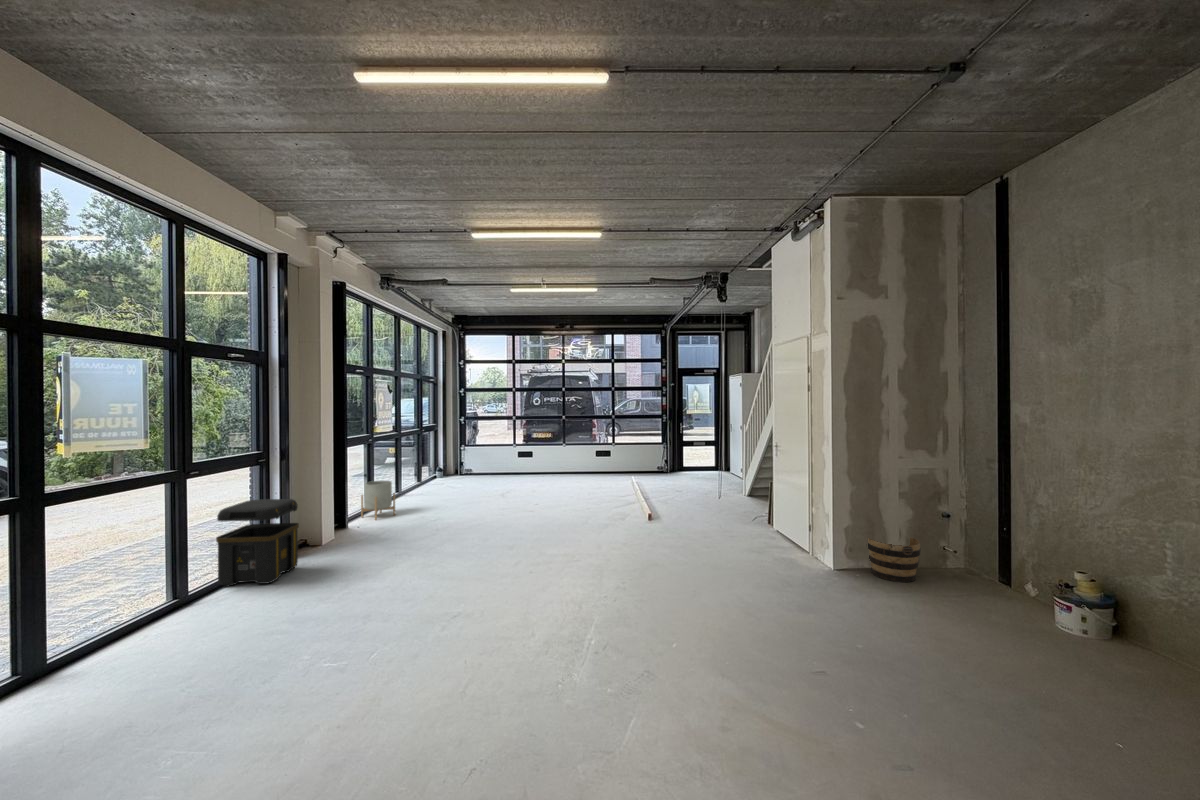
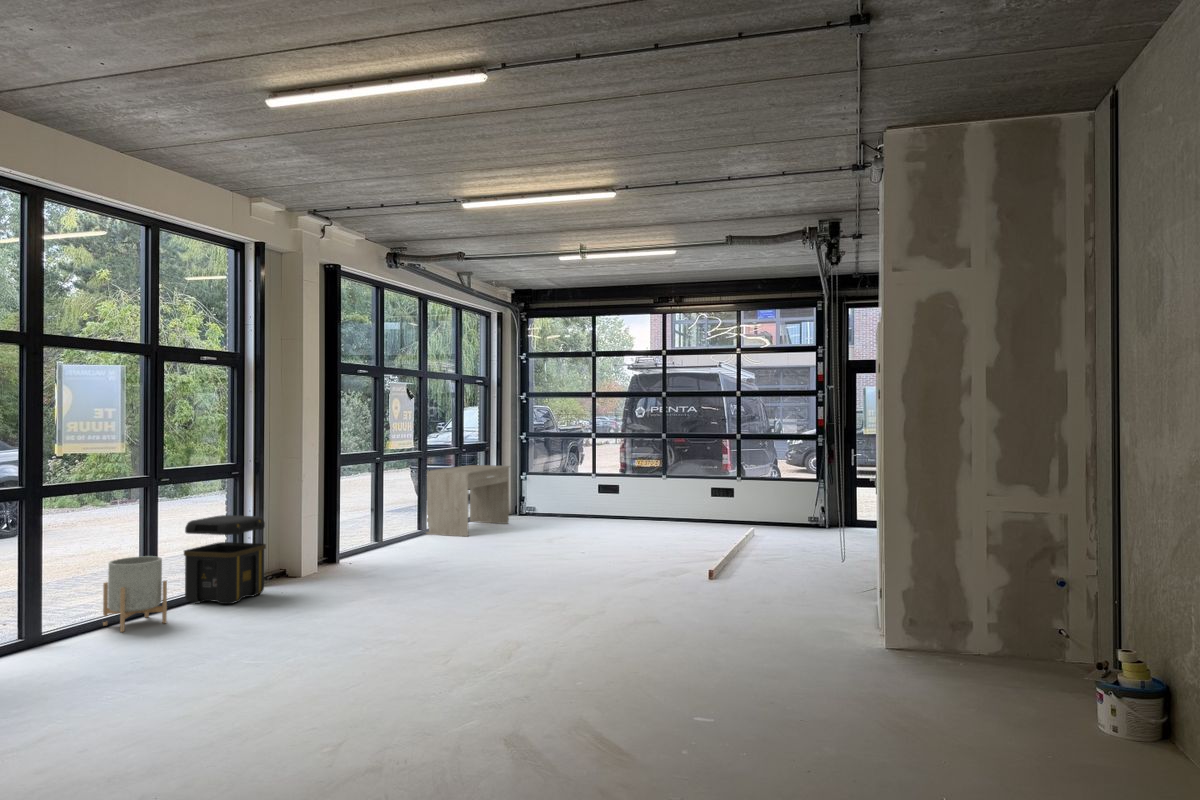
desk: none [401,441,459,496] -> present [426,465,510,536]
planter: present [361,481,395,520] -> present [103,556,167,632]
bucket: present [868,537,921,582] -> none [954,606,1032,679]

